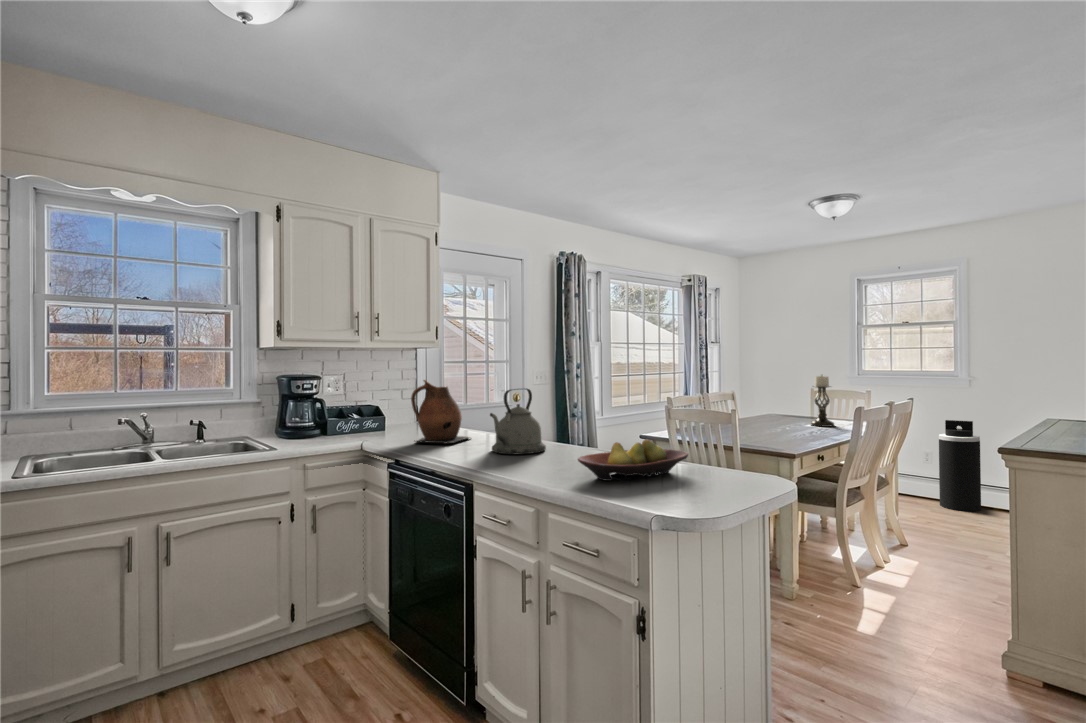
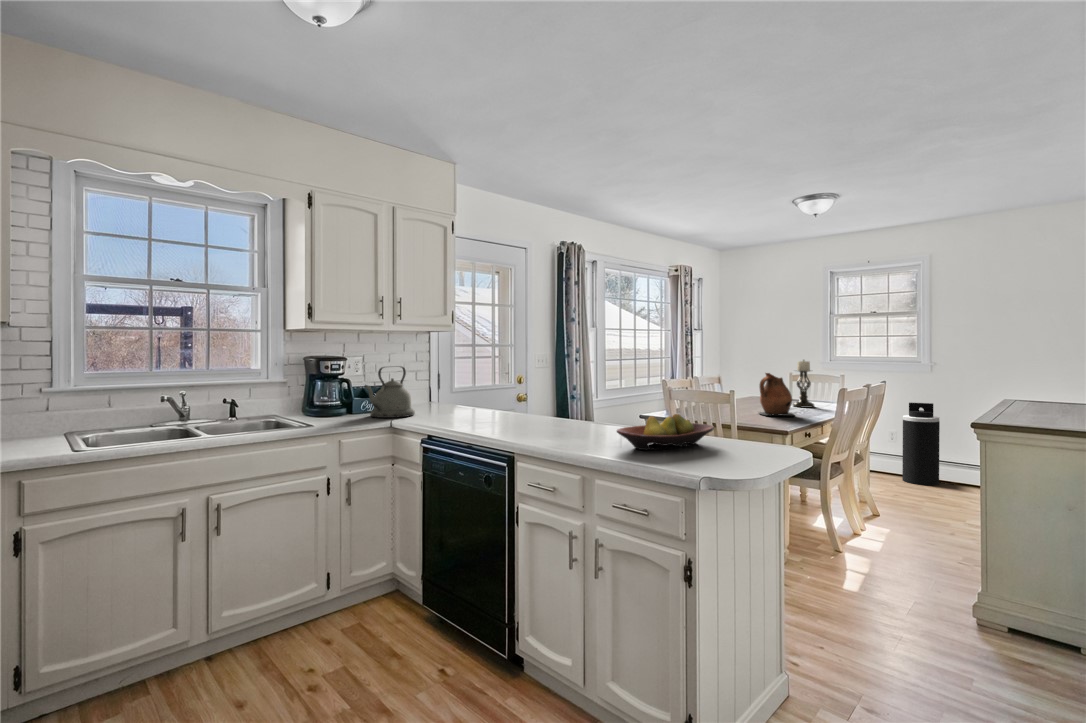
ceramic pitcher: present [411,380,470,444] -> present [759,373,794,416]
kettle: present [490,388,546,454] -> present [365,366,415,418]

